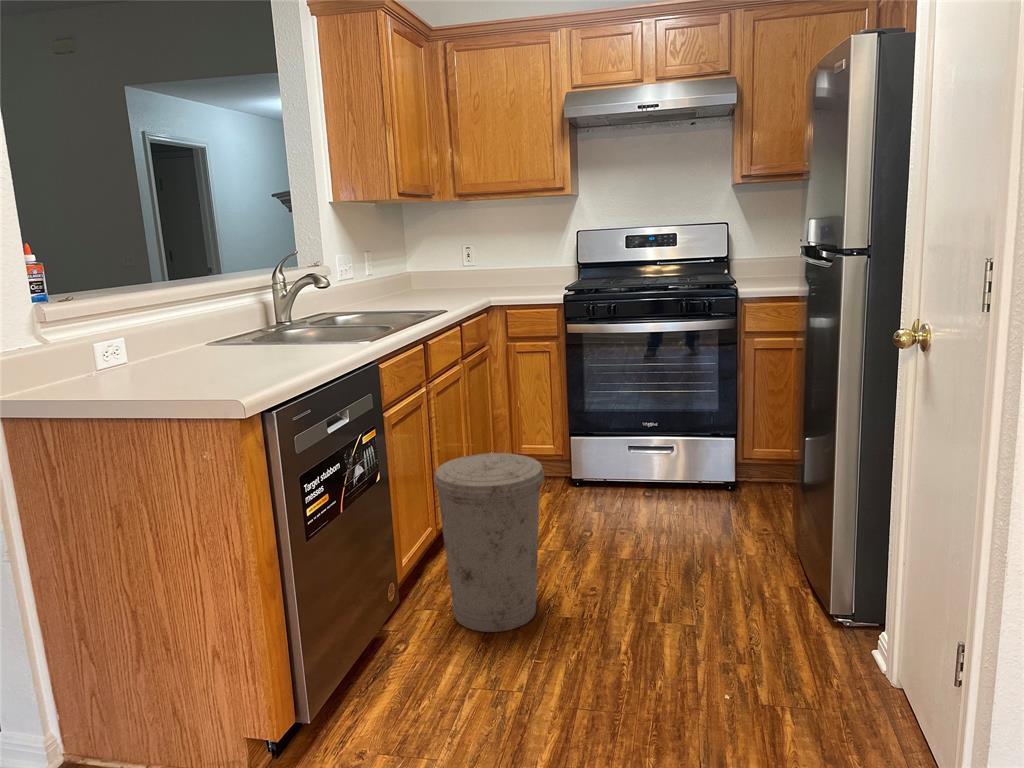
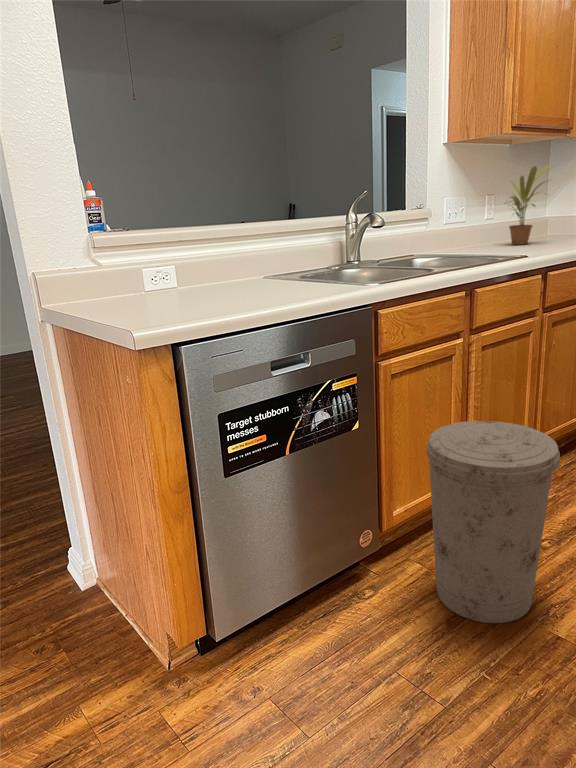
potted plant: none [380,224,429,299] -> present [509,165,550,245]

